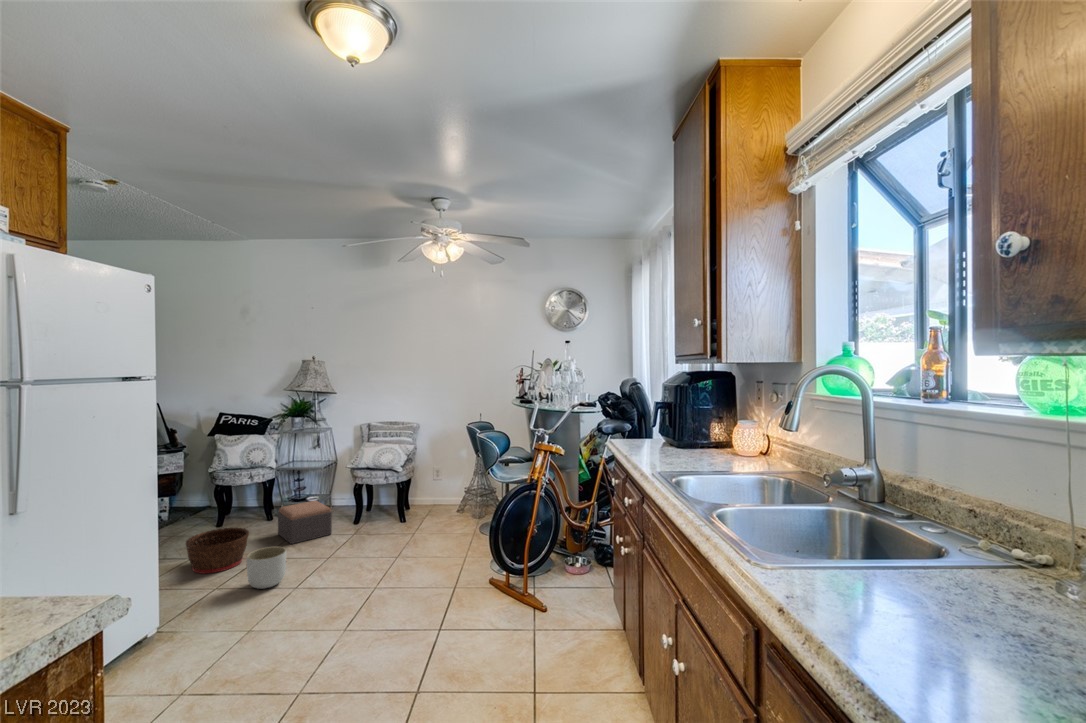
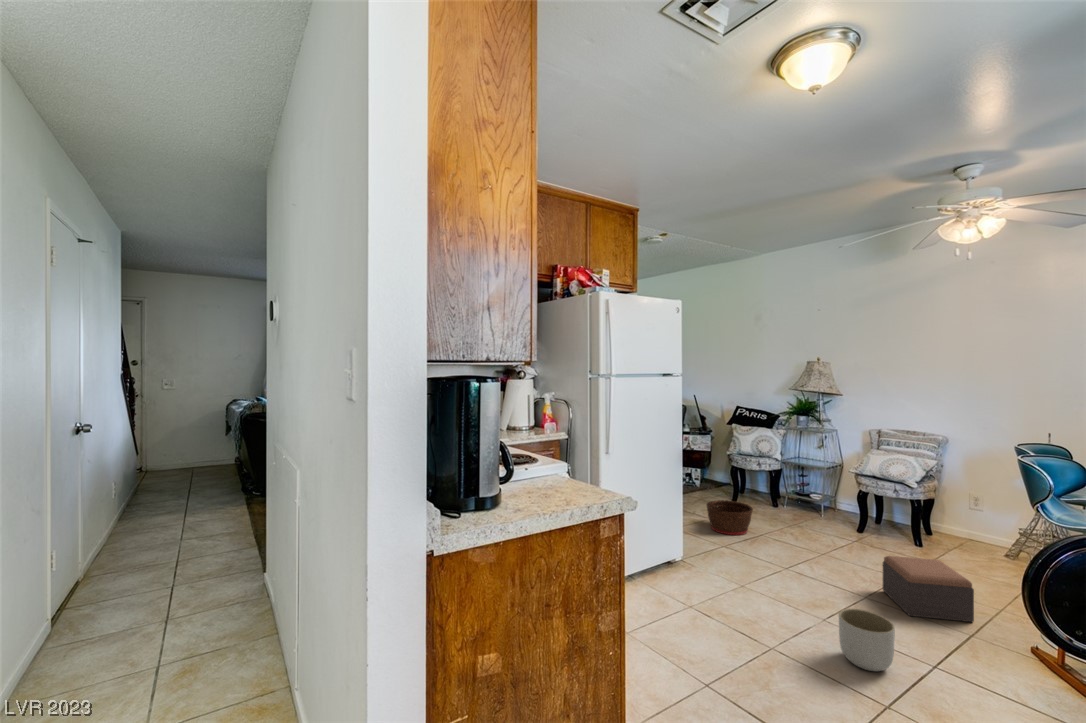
footstool: present [278,501,332,544] -> present [883,556,974,622]
planter: present [247,547,286,589] -> present [839,609,895,671]

